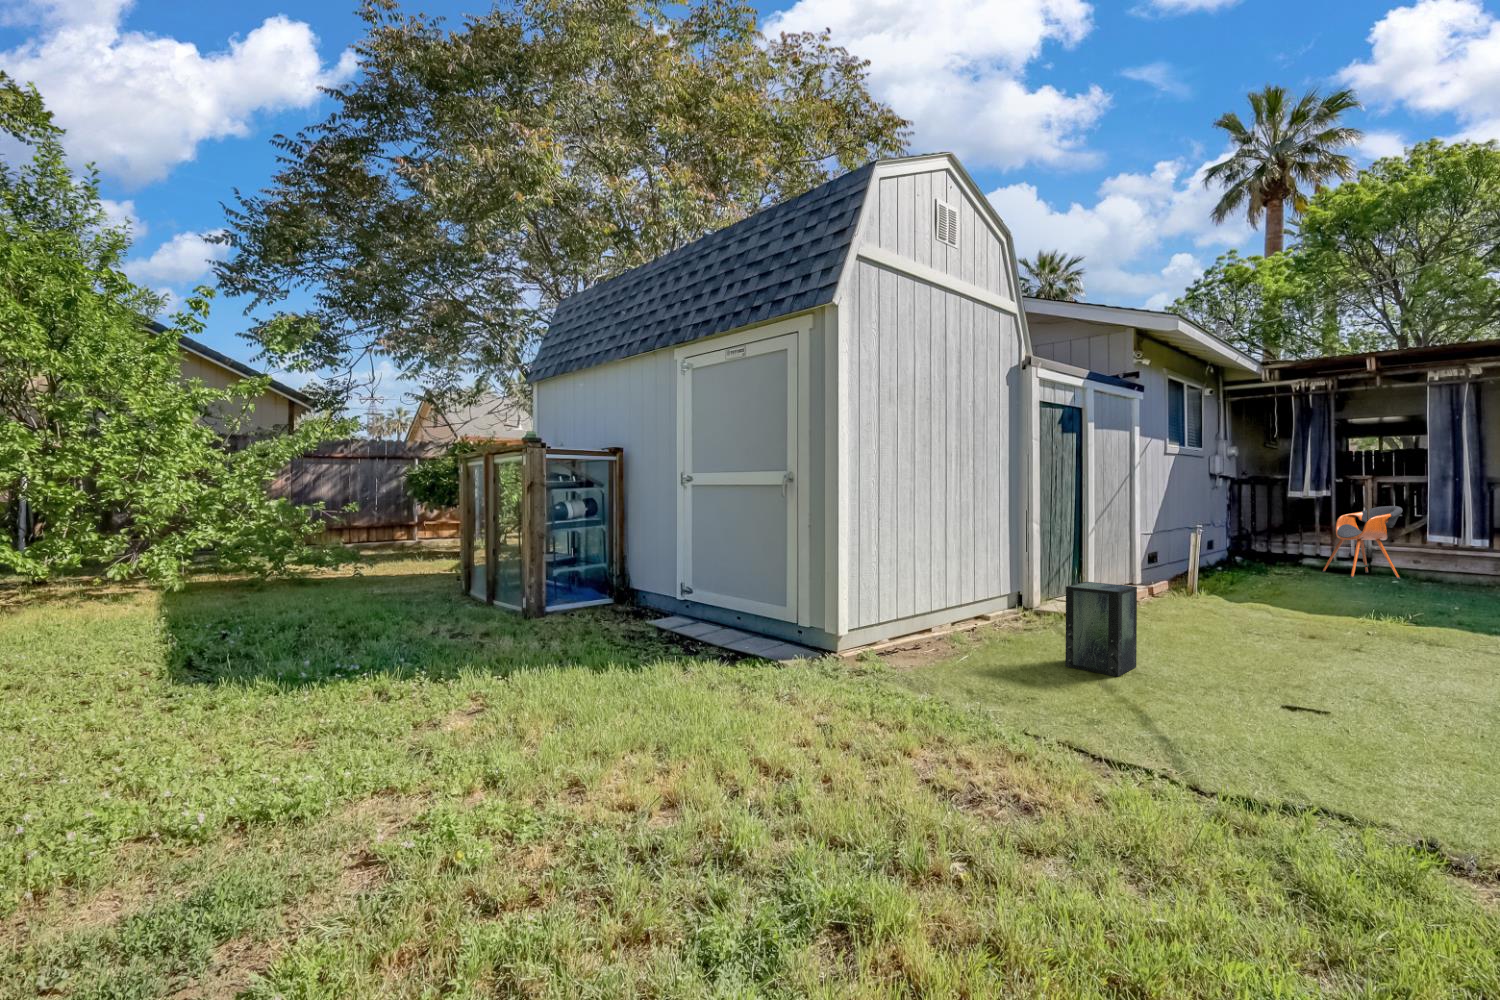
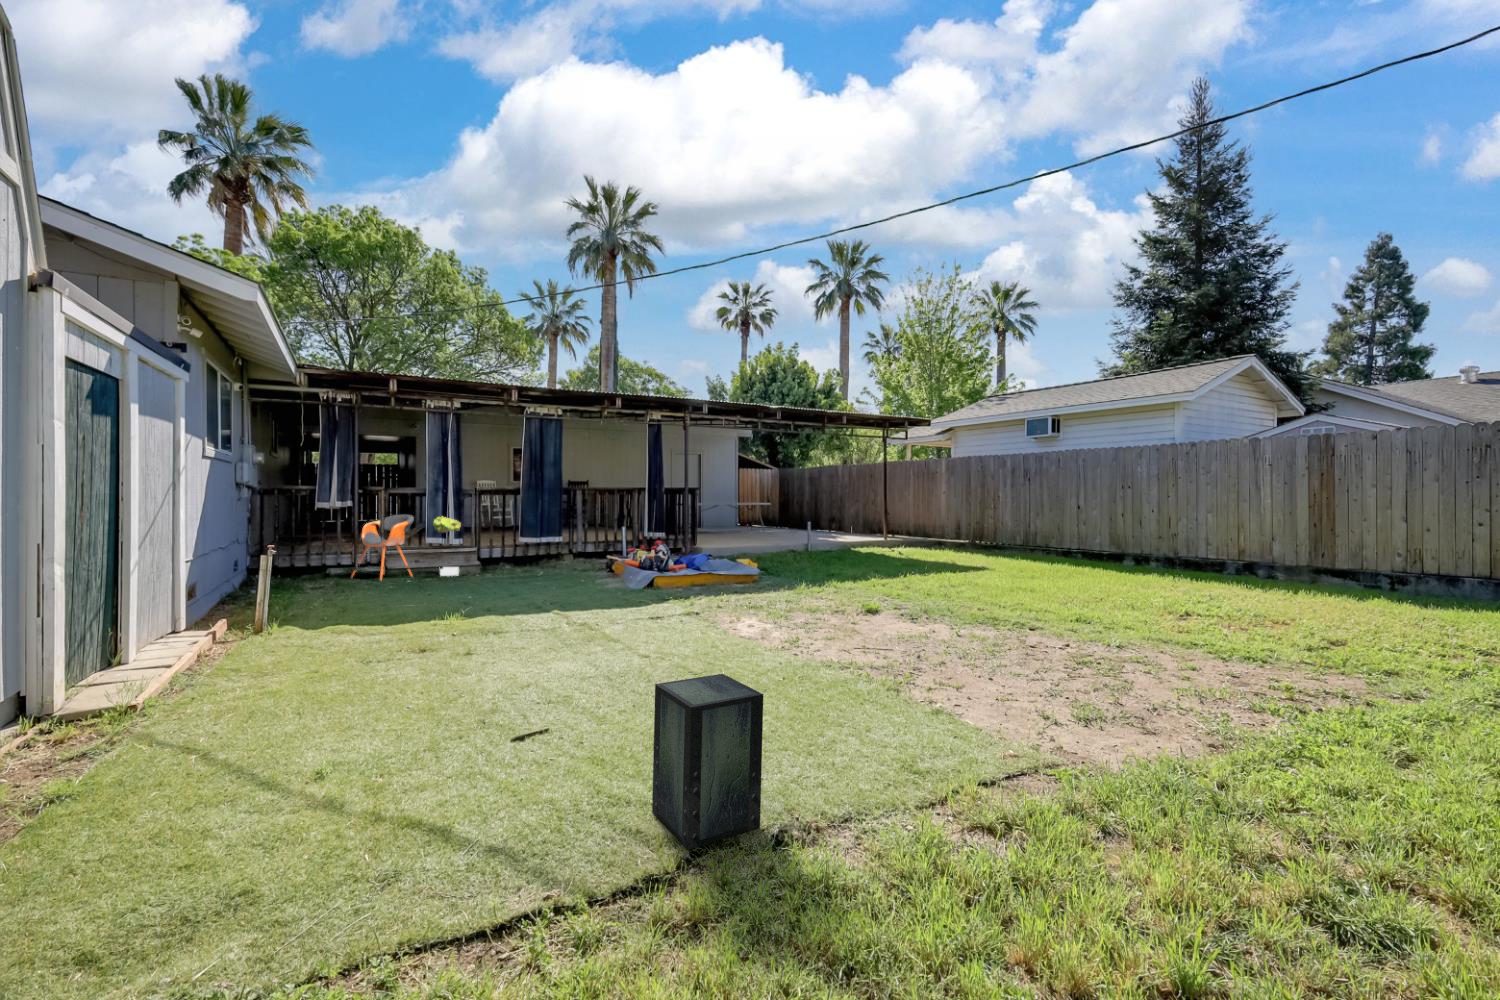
potted tree: none [1431,508,1477,584] -> present [433,516,461,576]
storage box: present [1066,582,1137,677] -> present [652,674,763,850]

